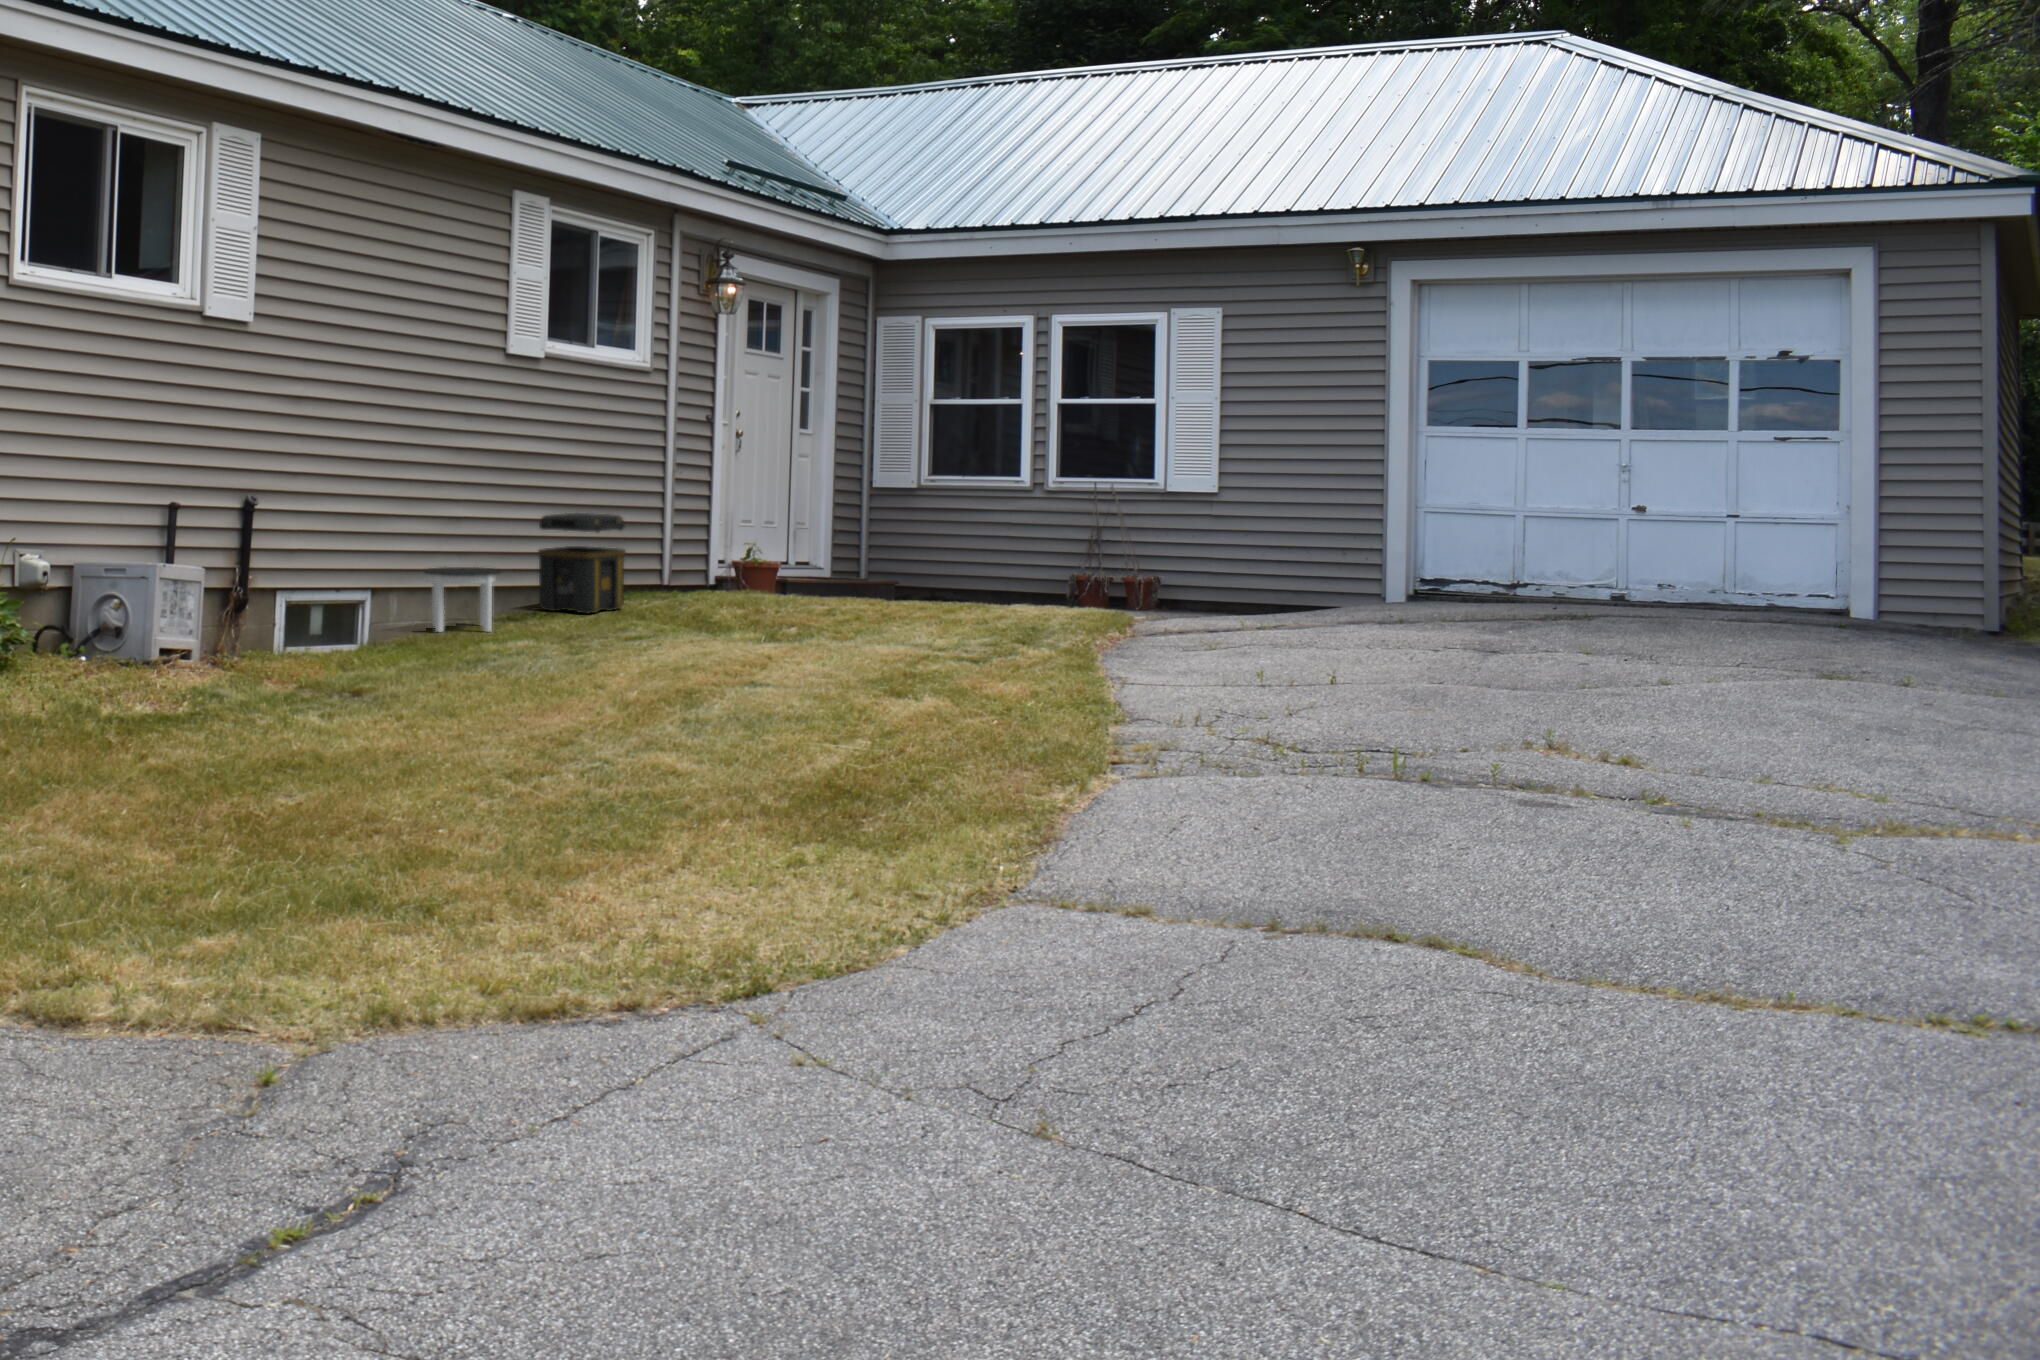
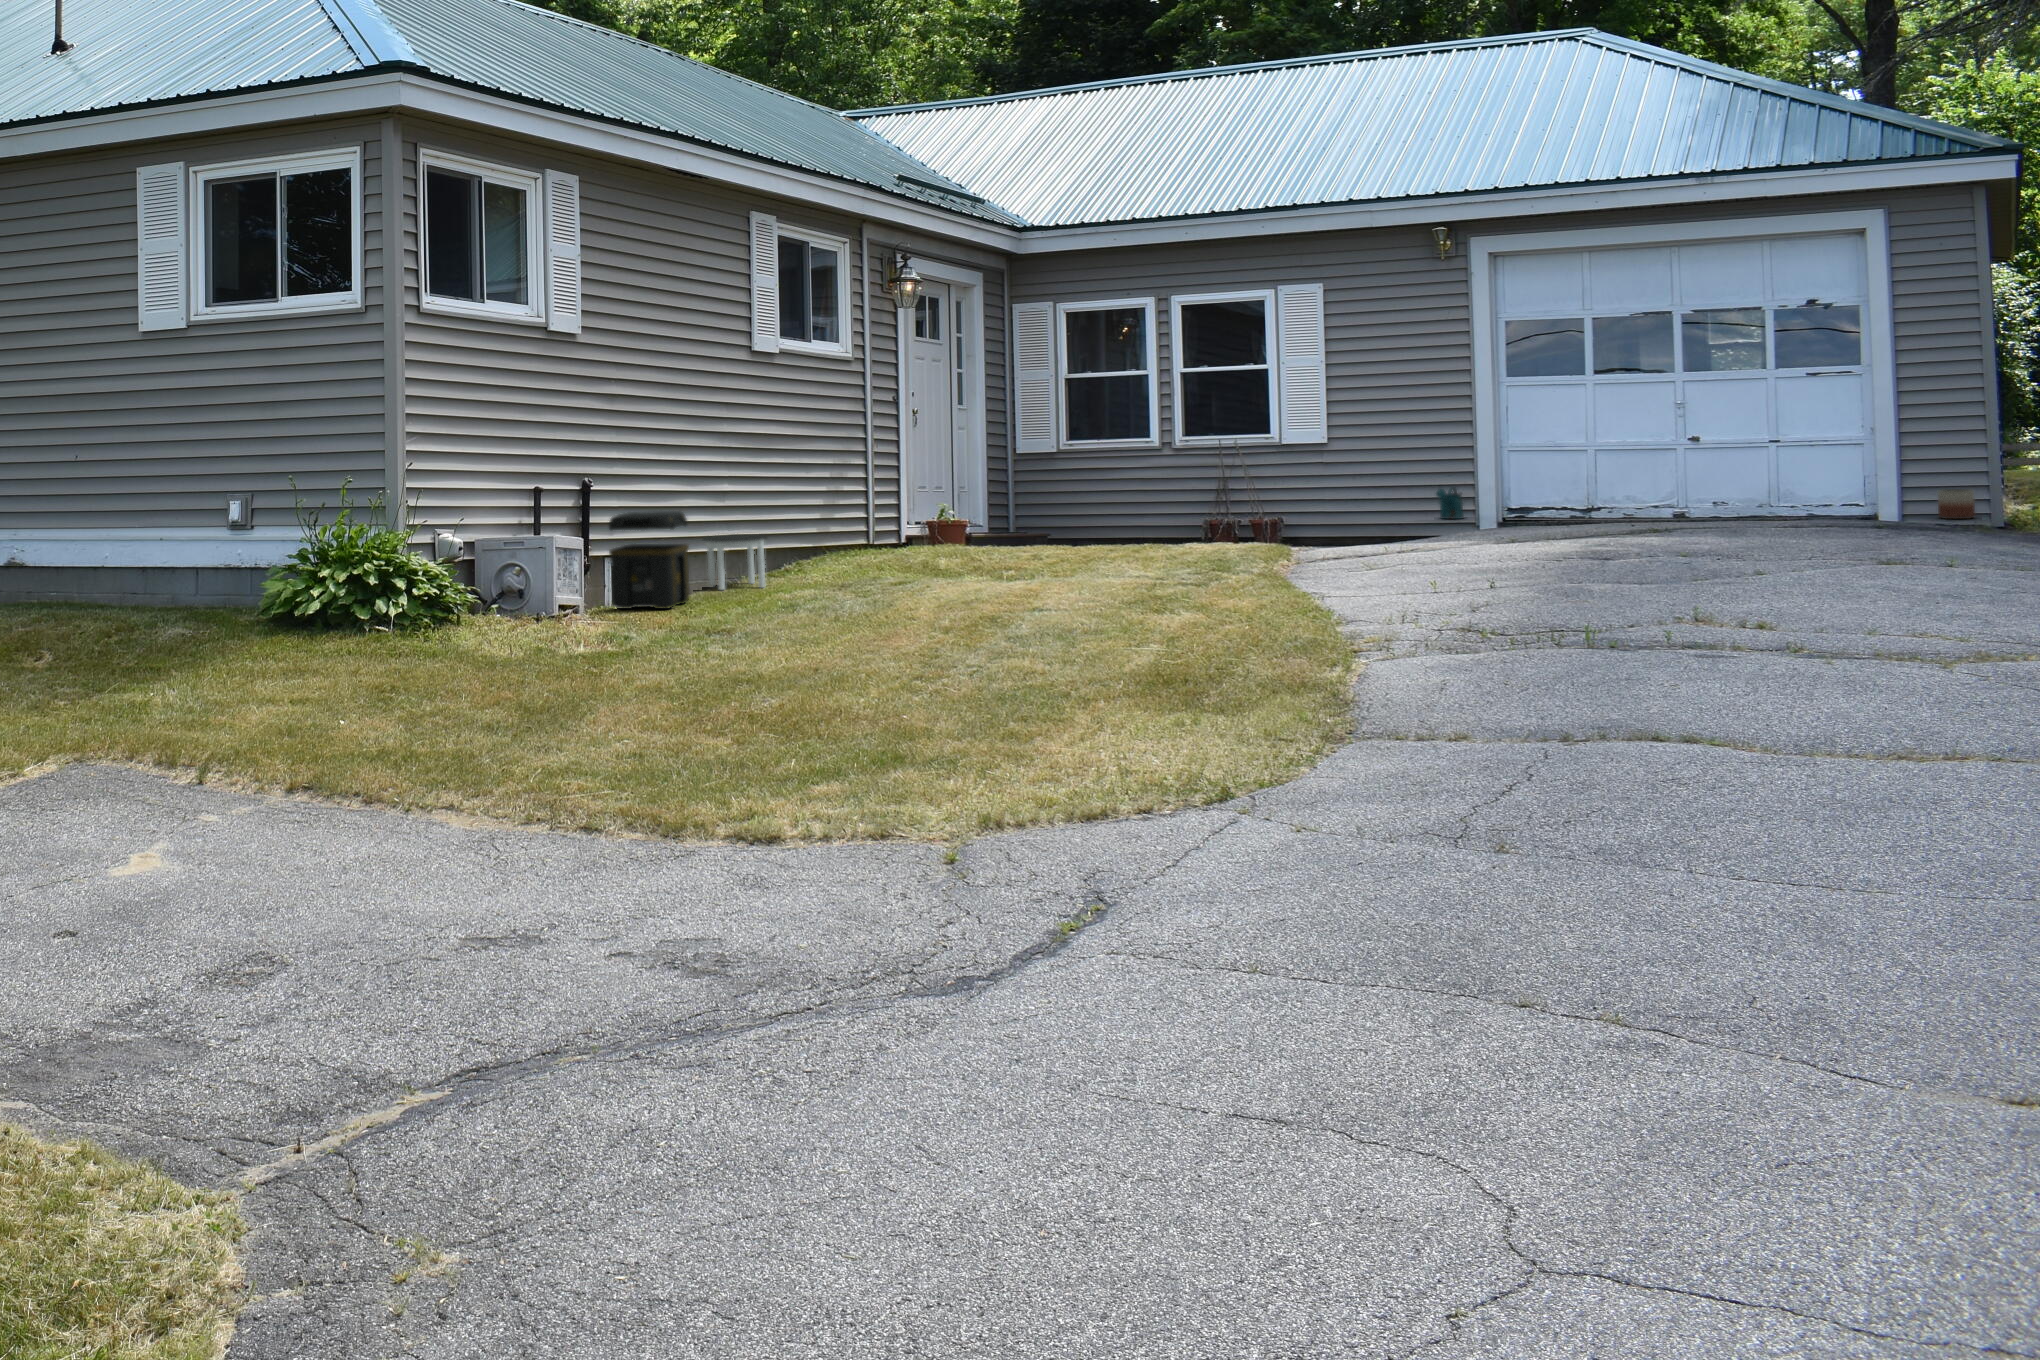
toolbox: present [538,513,626,614] -> present [609,511,690,609]
watering can: none [1331,555,1365,592] -> present [1436,488,1464,519]
planter: none [1916,590,1960,626] -> present [1938,489,1975,519]

